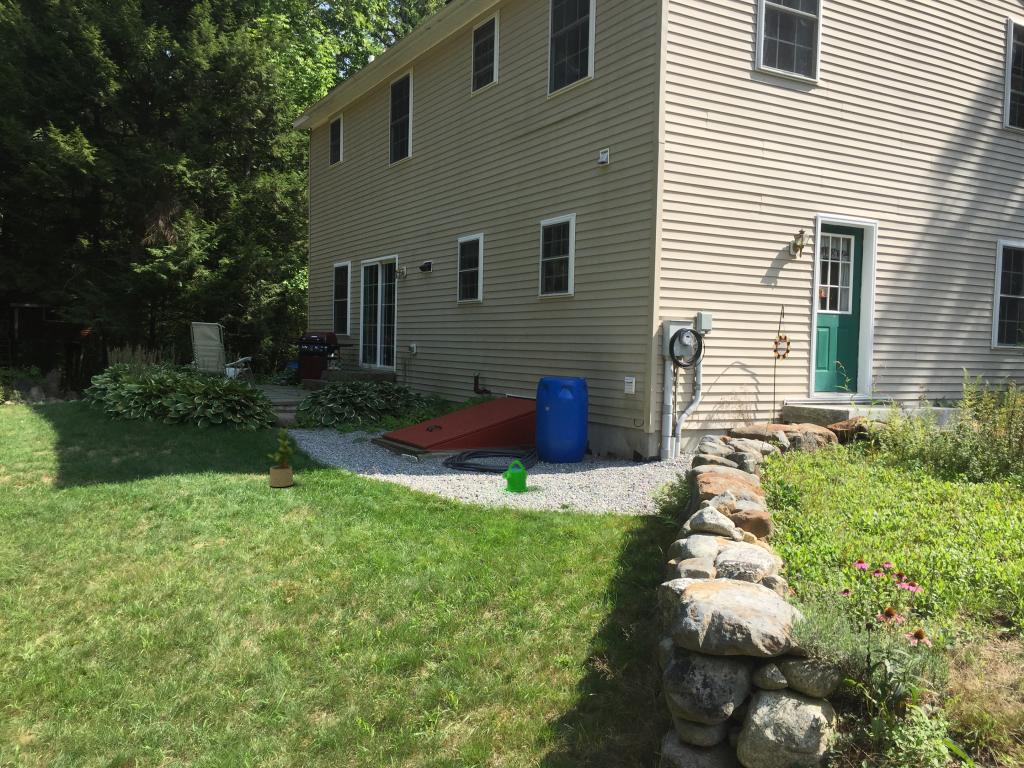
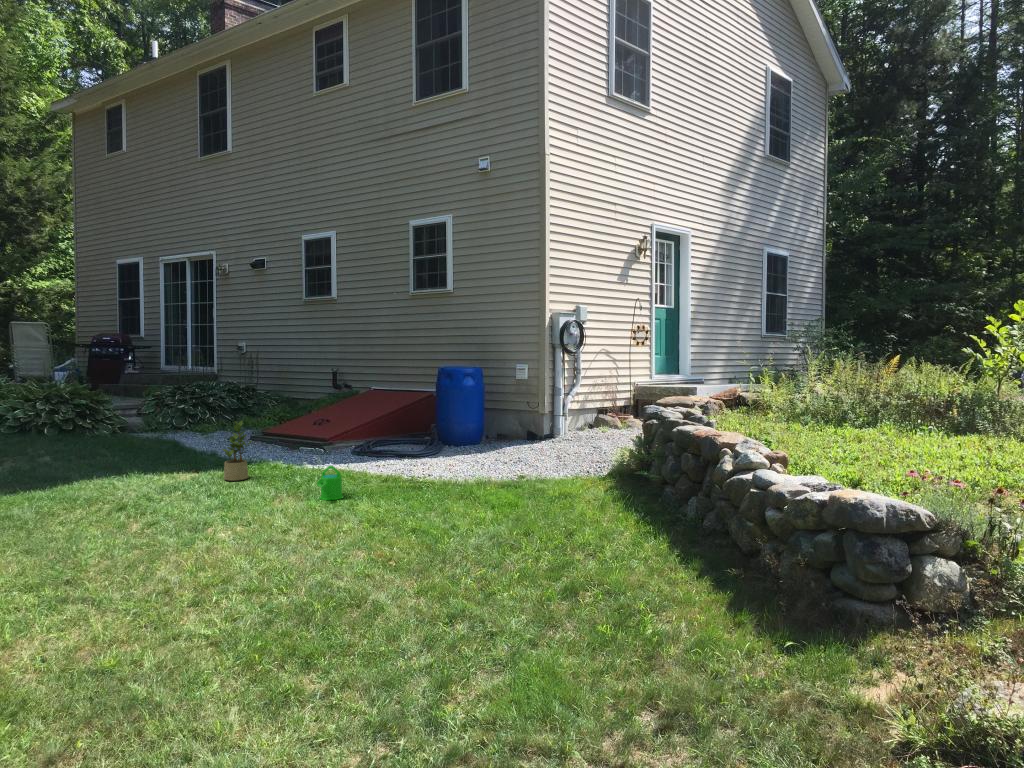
watering can: present [502,460,528,492] -> present [317,465,344,500]

